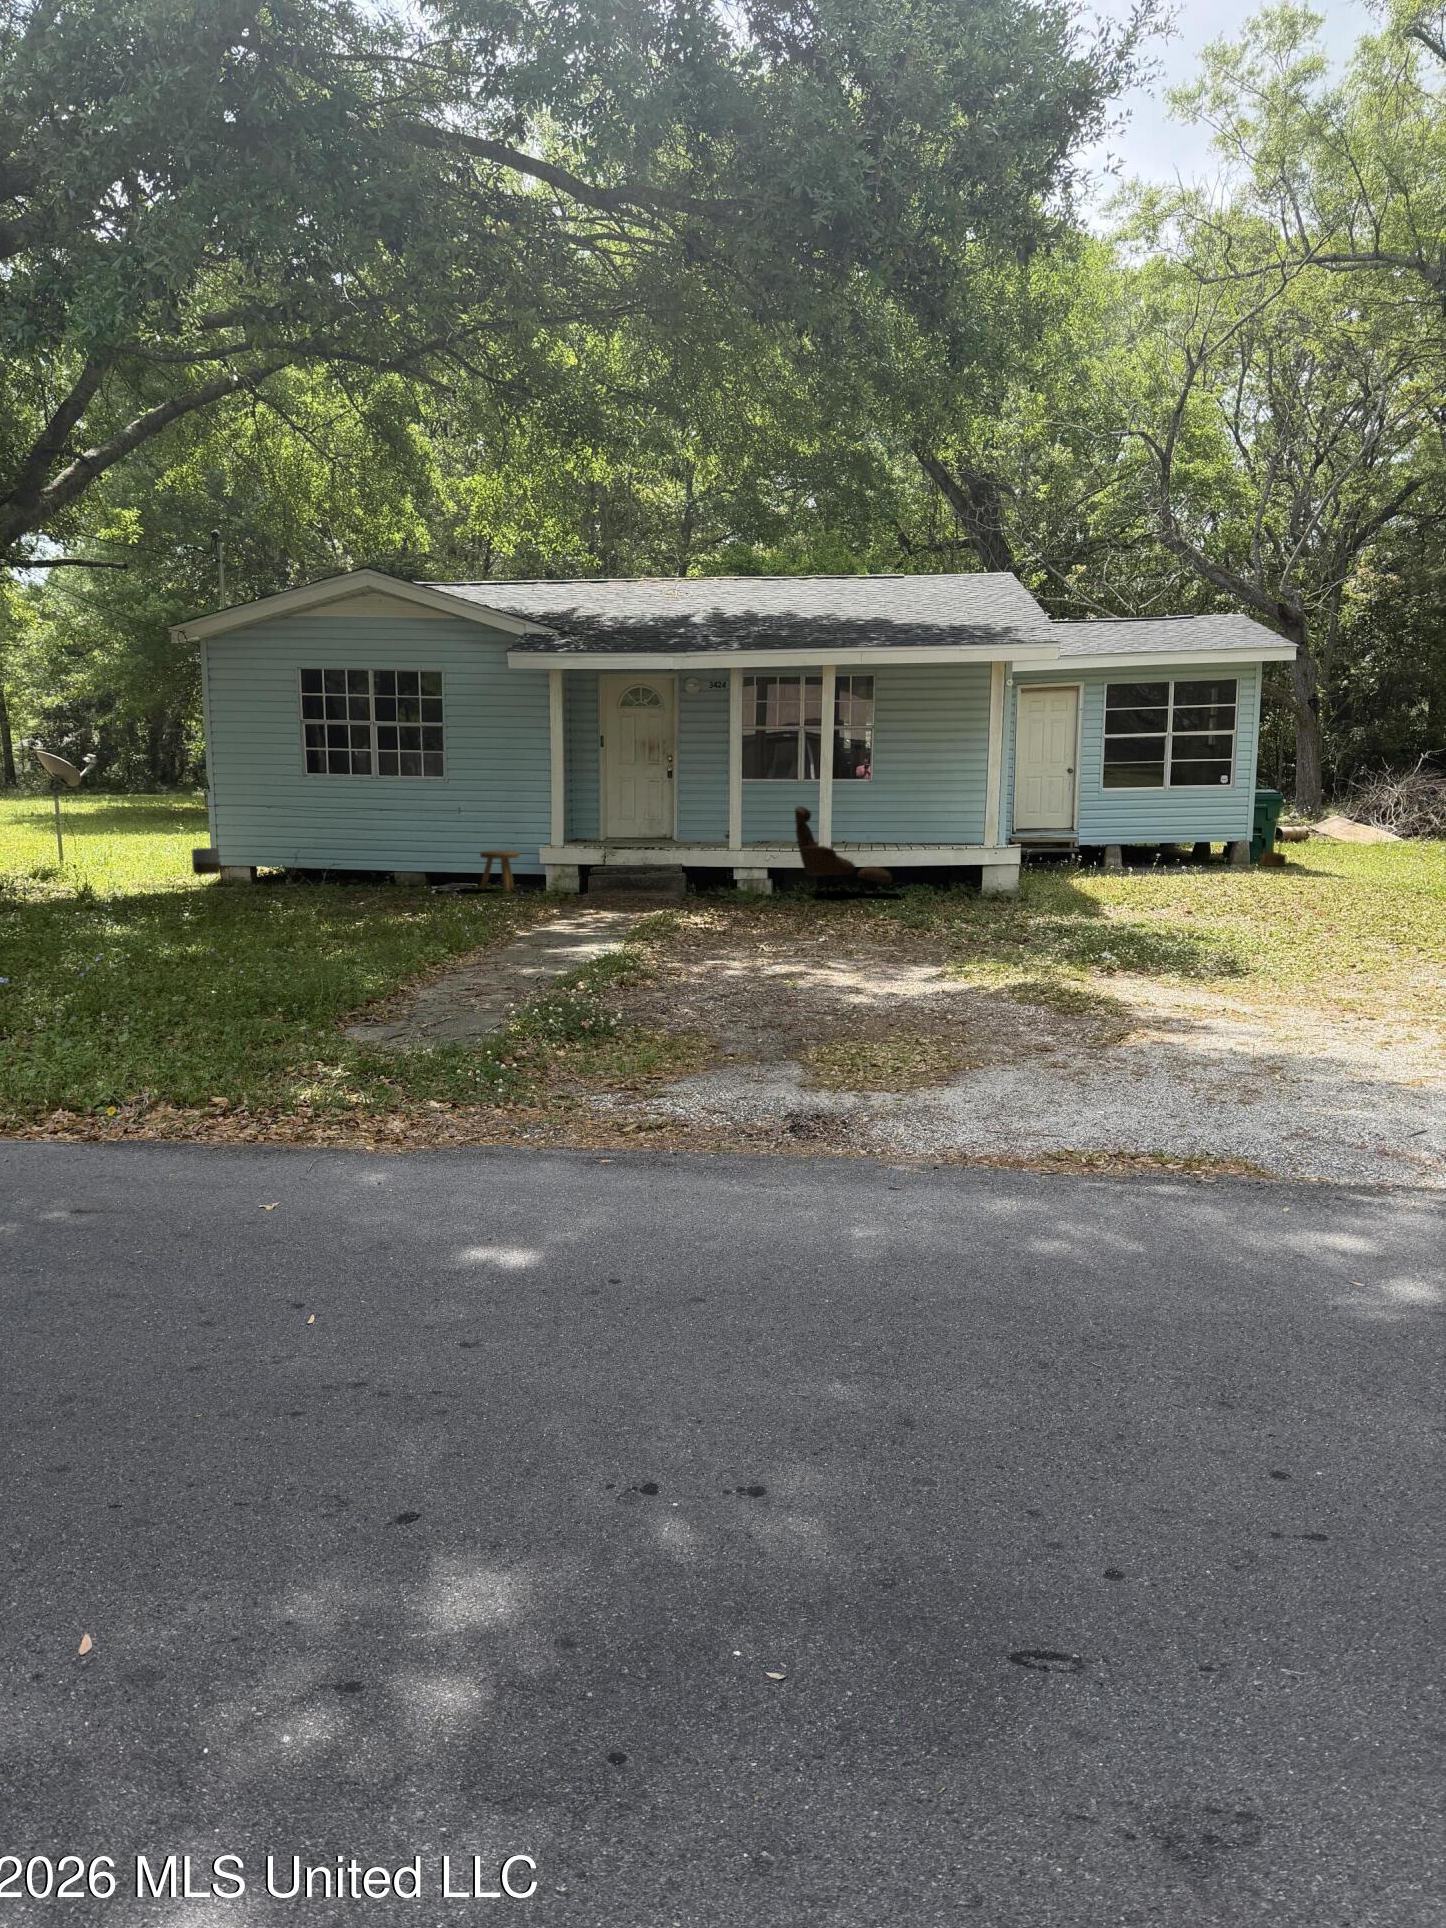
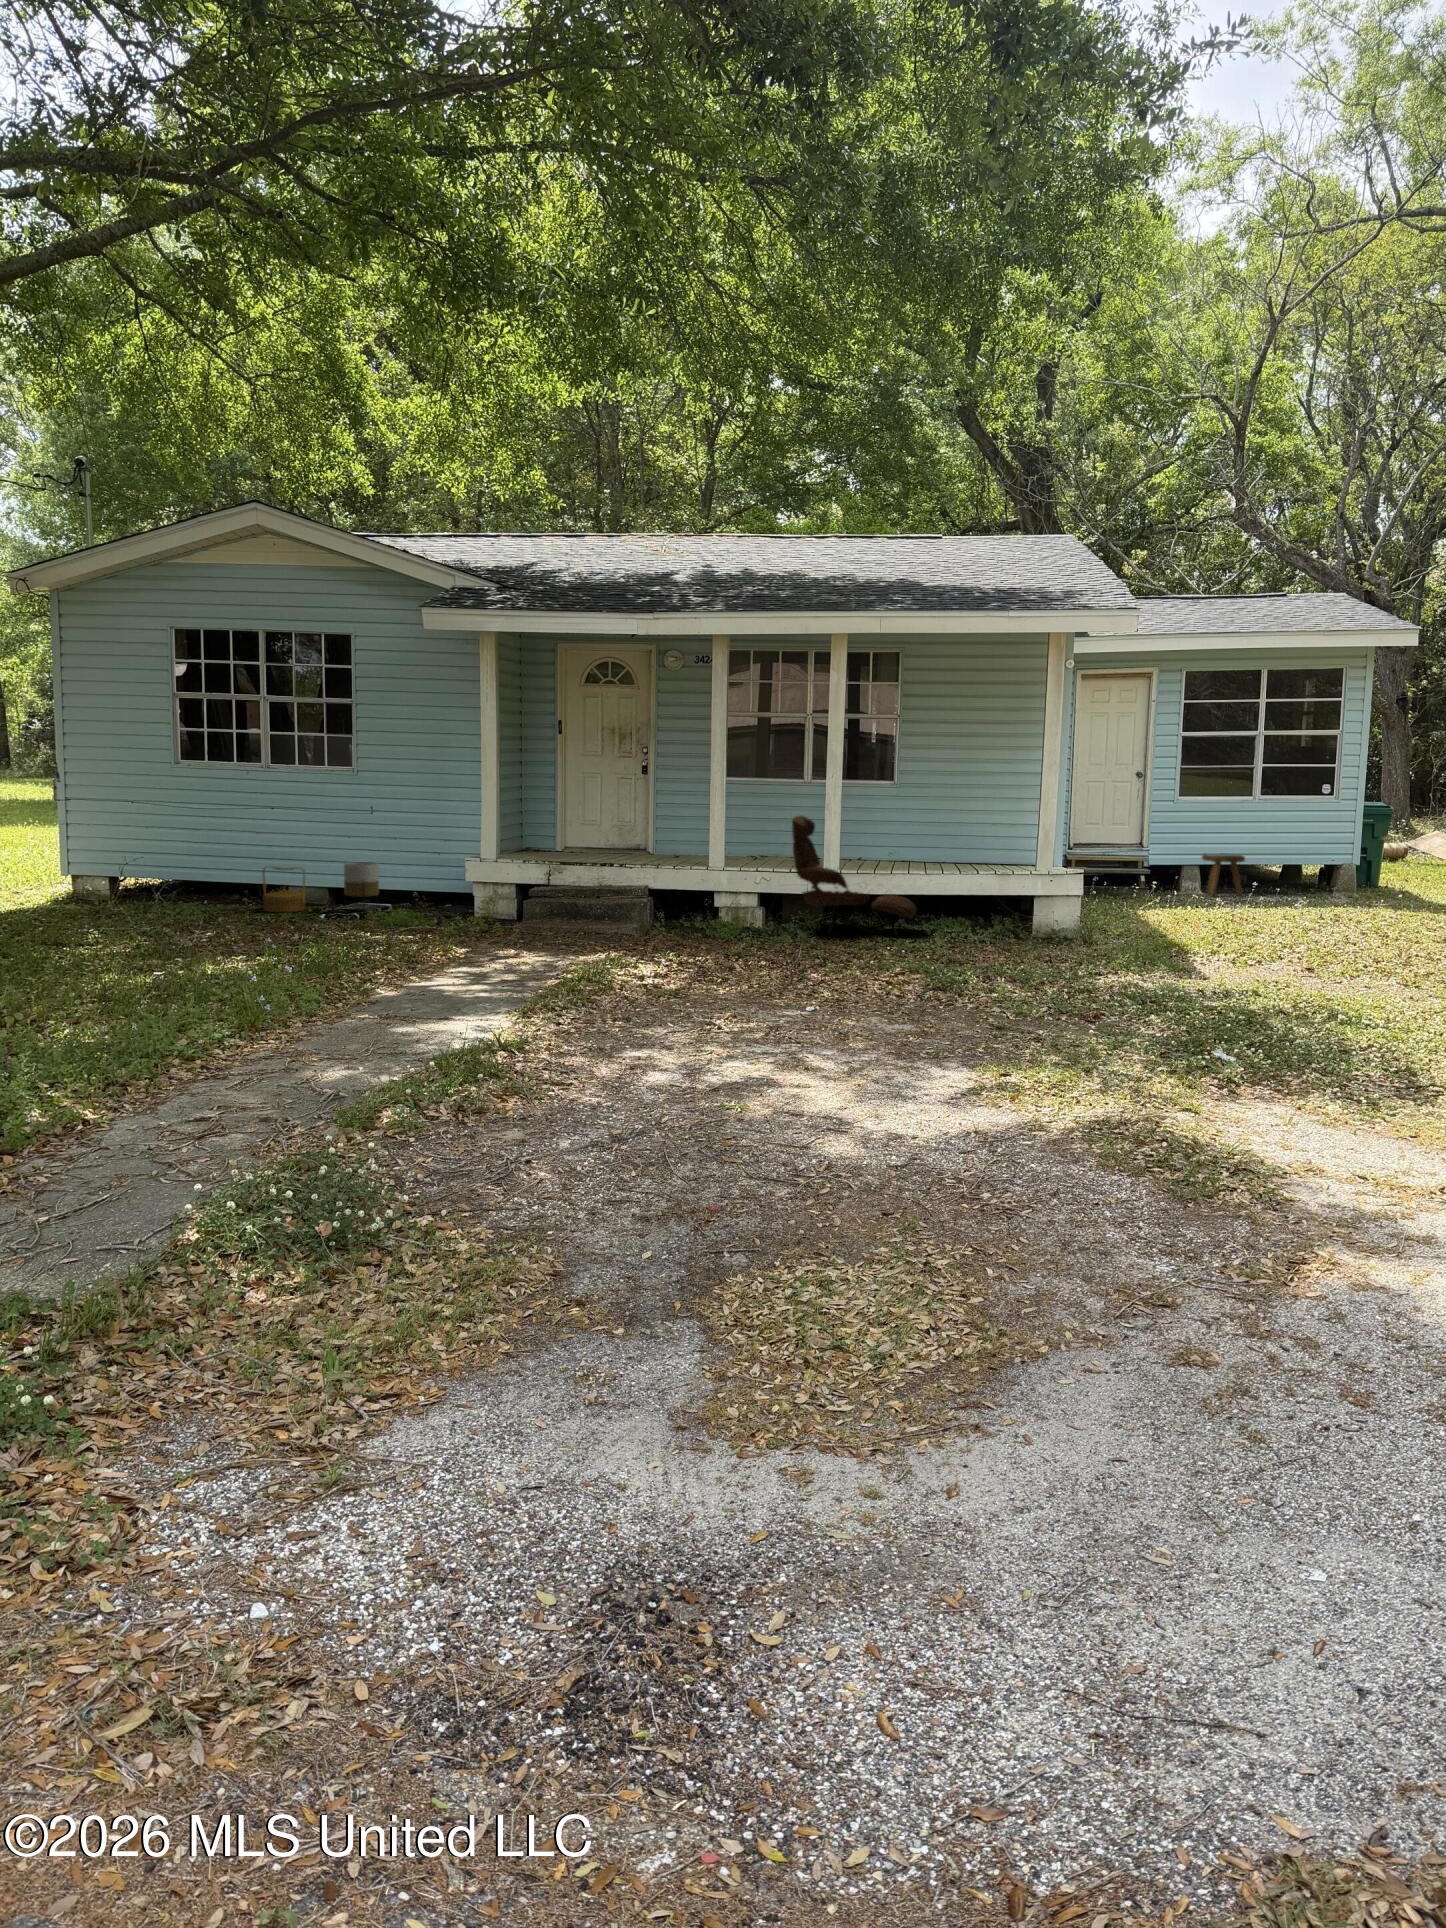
woven basket: present [1258,836,1286,866] -> present [263,866,305,912]
planter: present [192,848,221,875] -> present [344,862,379,897]
stool: present [480,851,519,891] -> present [1202,853,1245,896]

